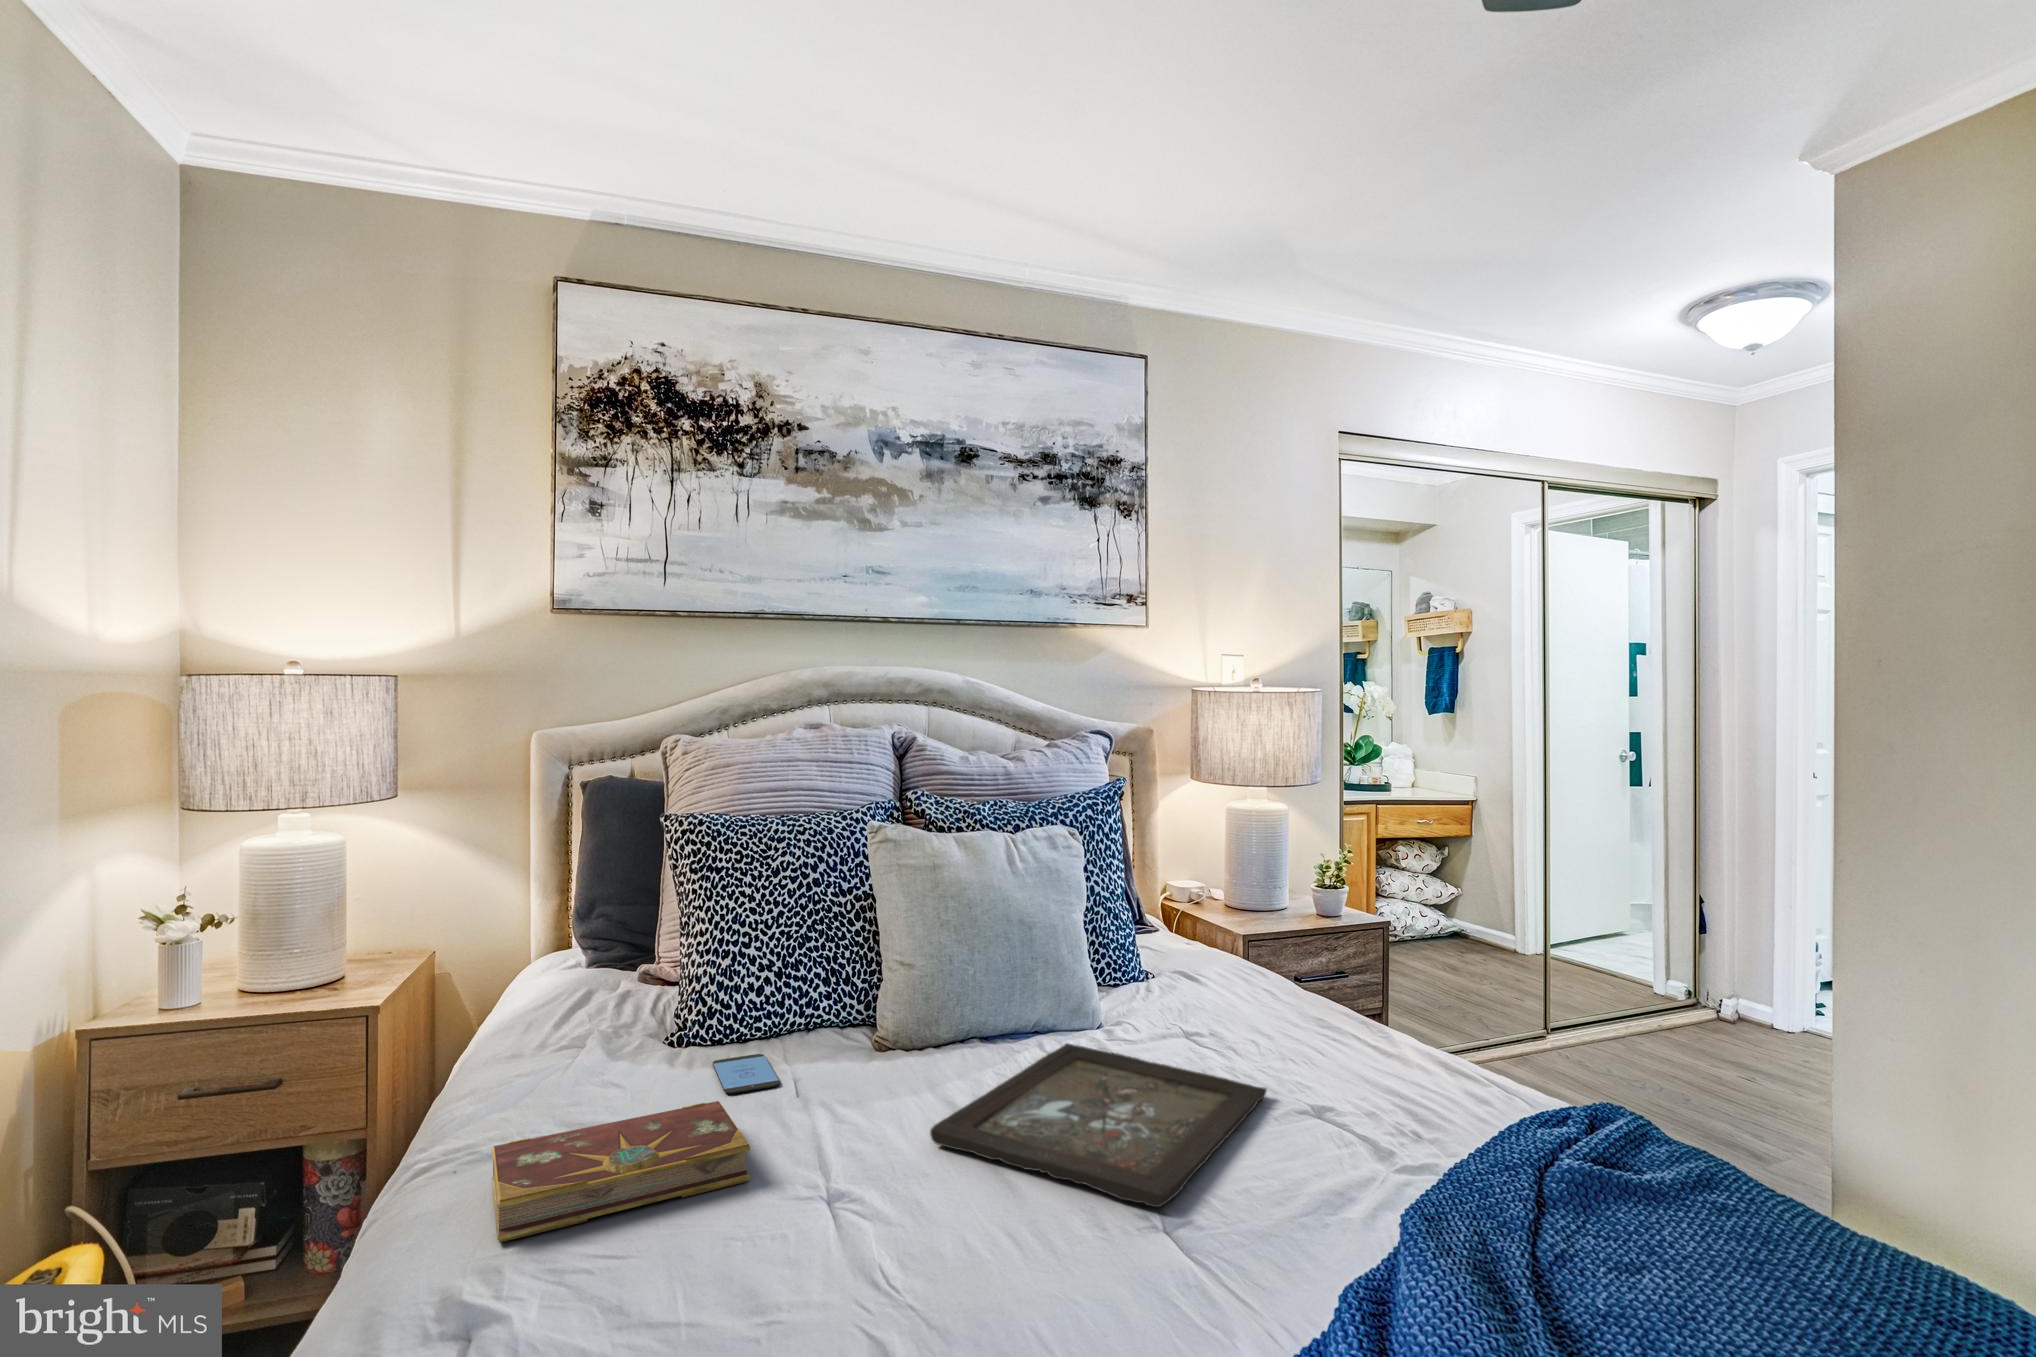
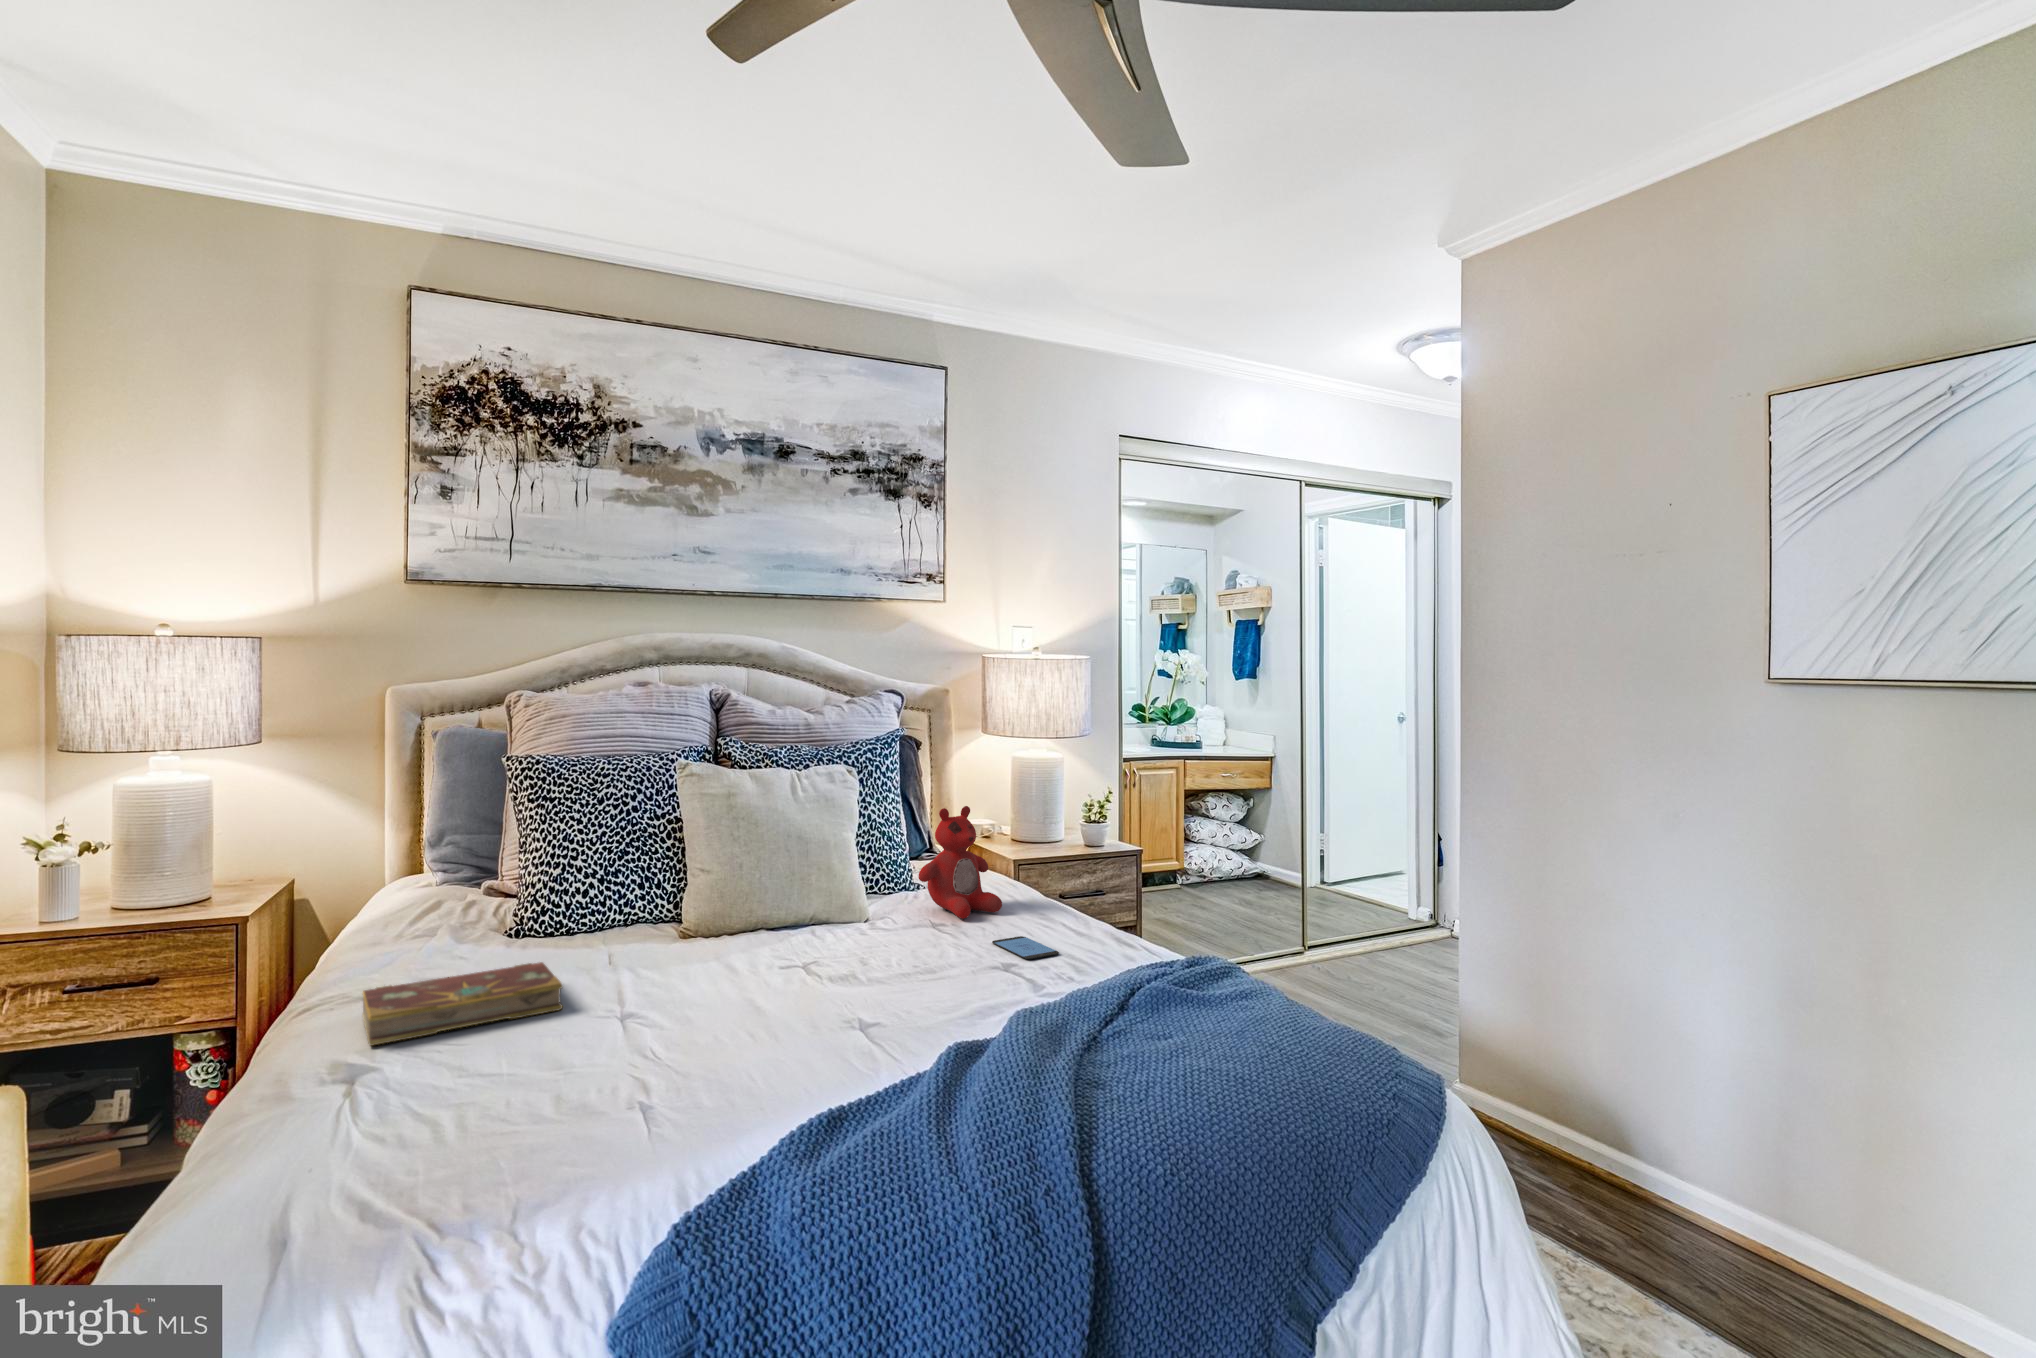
stuffed bear: none [1172,881,1283,1034] -> present [918,806,1002,919]
tray: present [930,1043,1267,1207] -> none [703,925,964,1013]
smartphone: present [713,1054,780,1094] -> present [992,936,1059,959]

